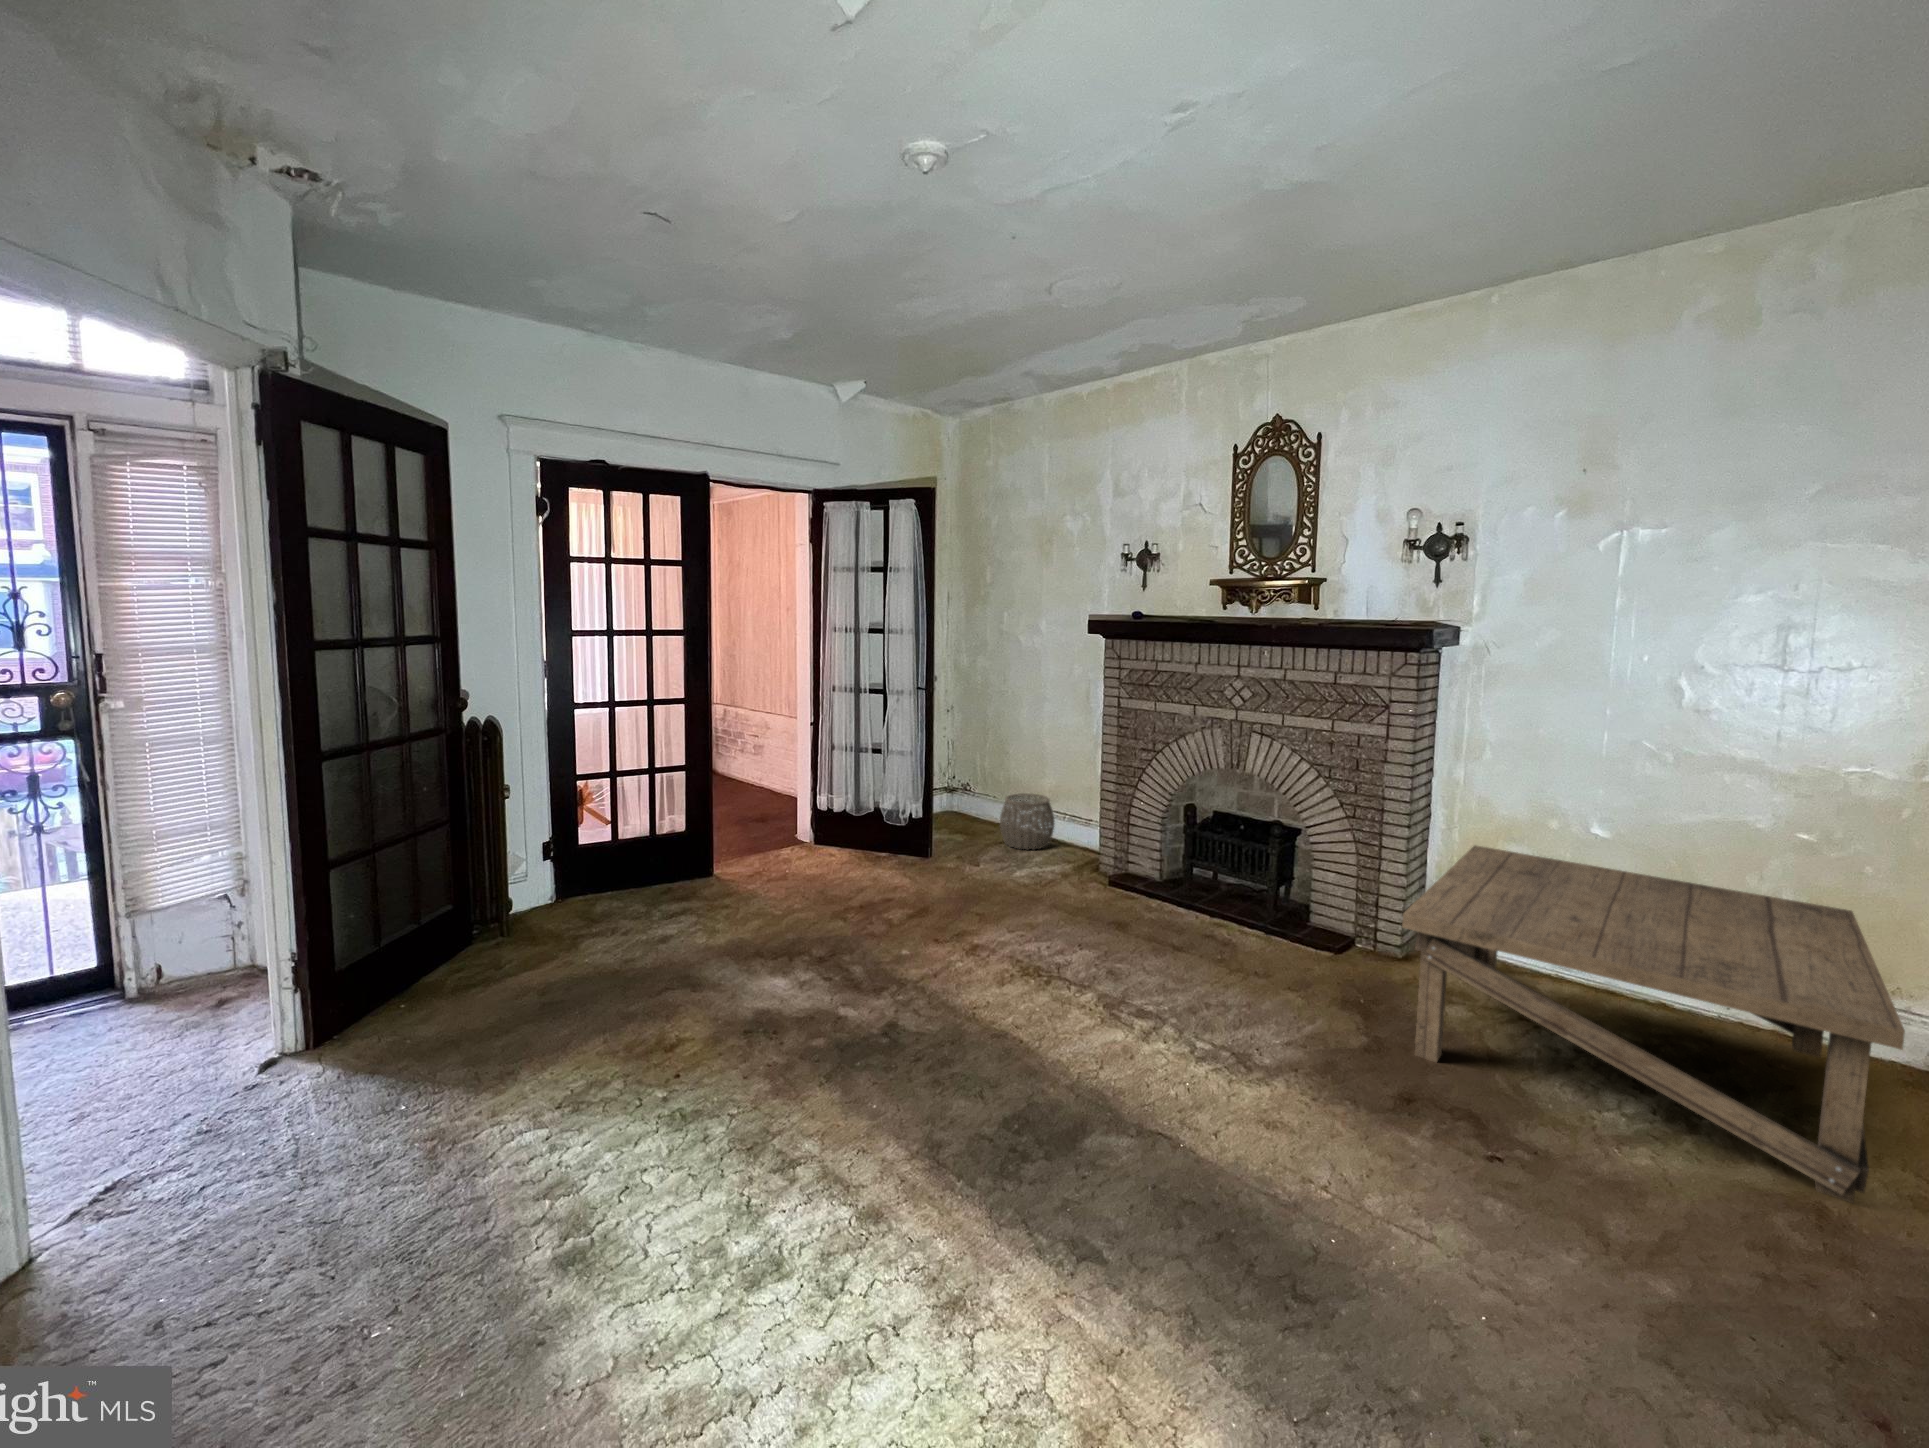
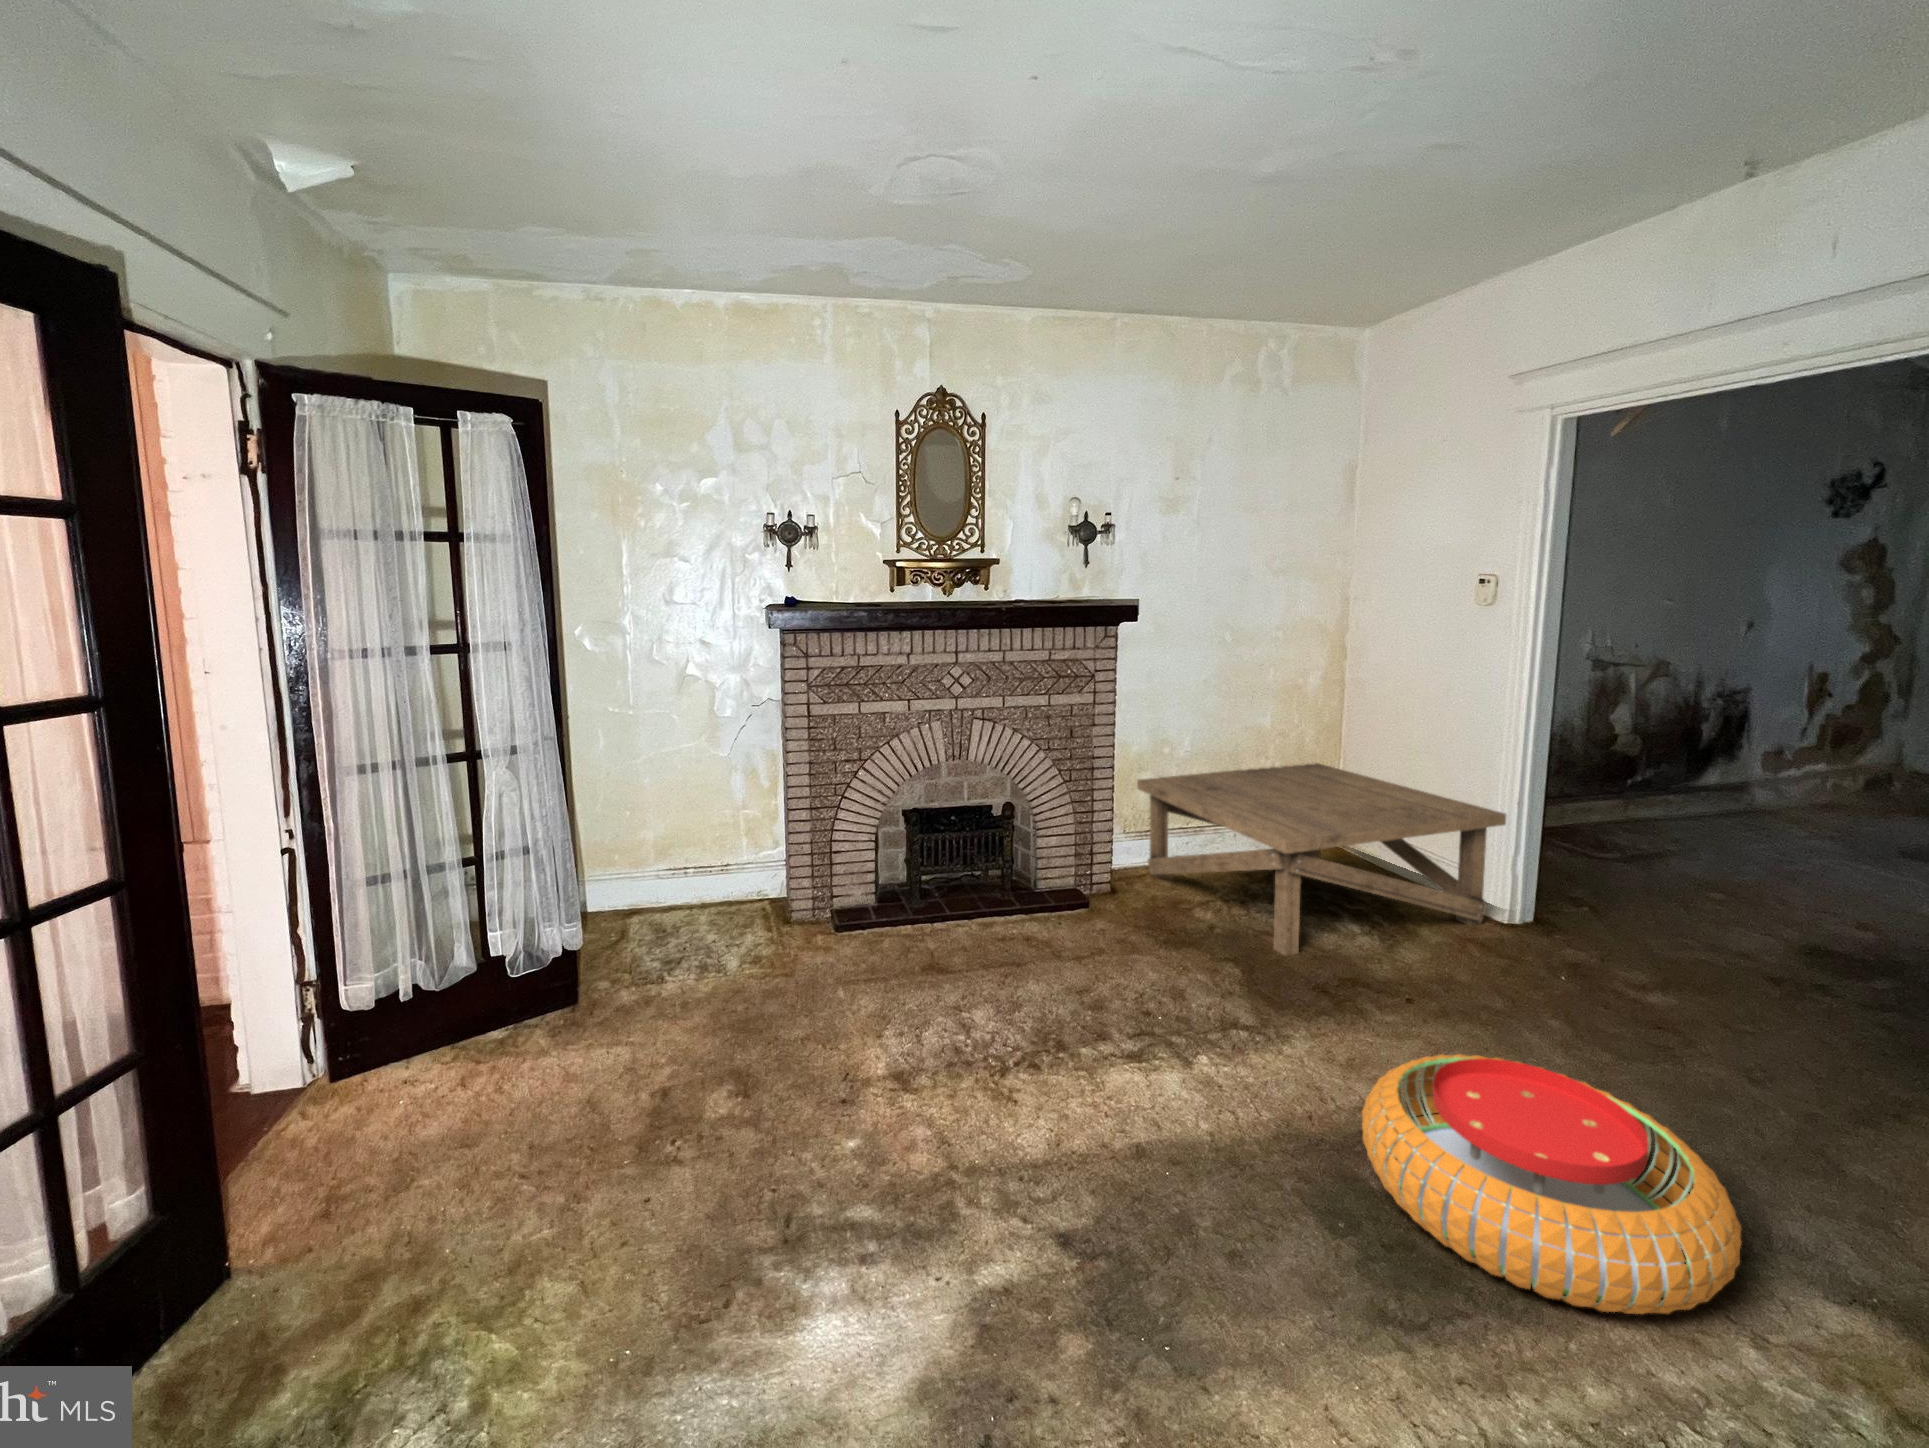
woven basket: present [1000,793,1055,850] -> none [614,859,695,945]
pouf: none [972,1054,1256,1285] -> present [1362,1054,1741,1314]

